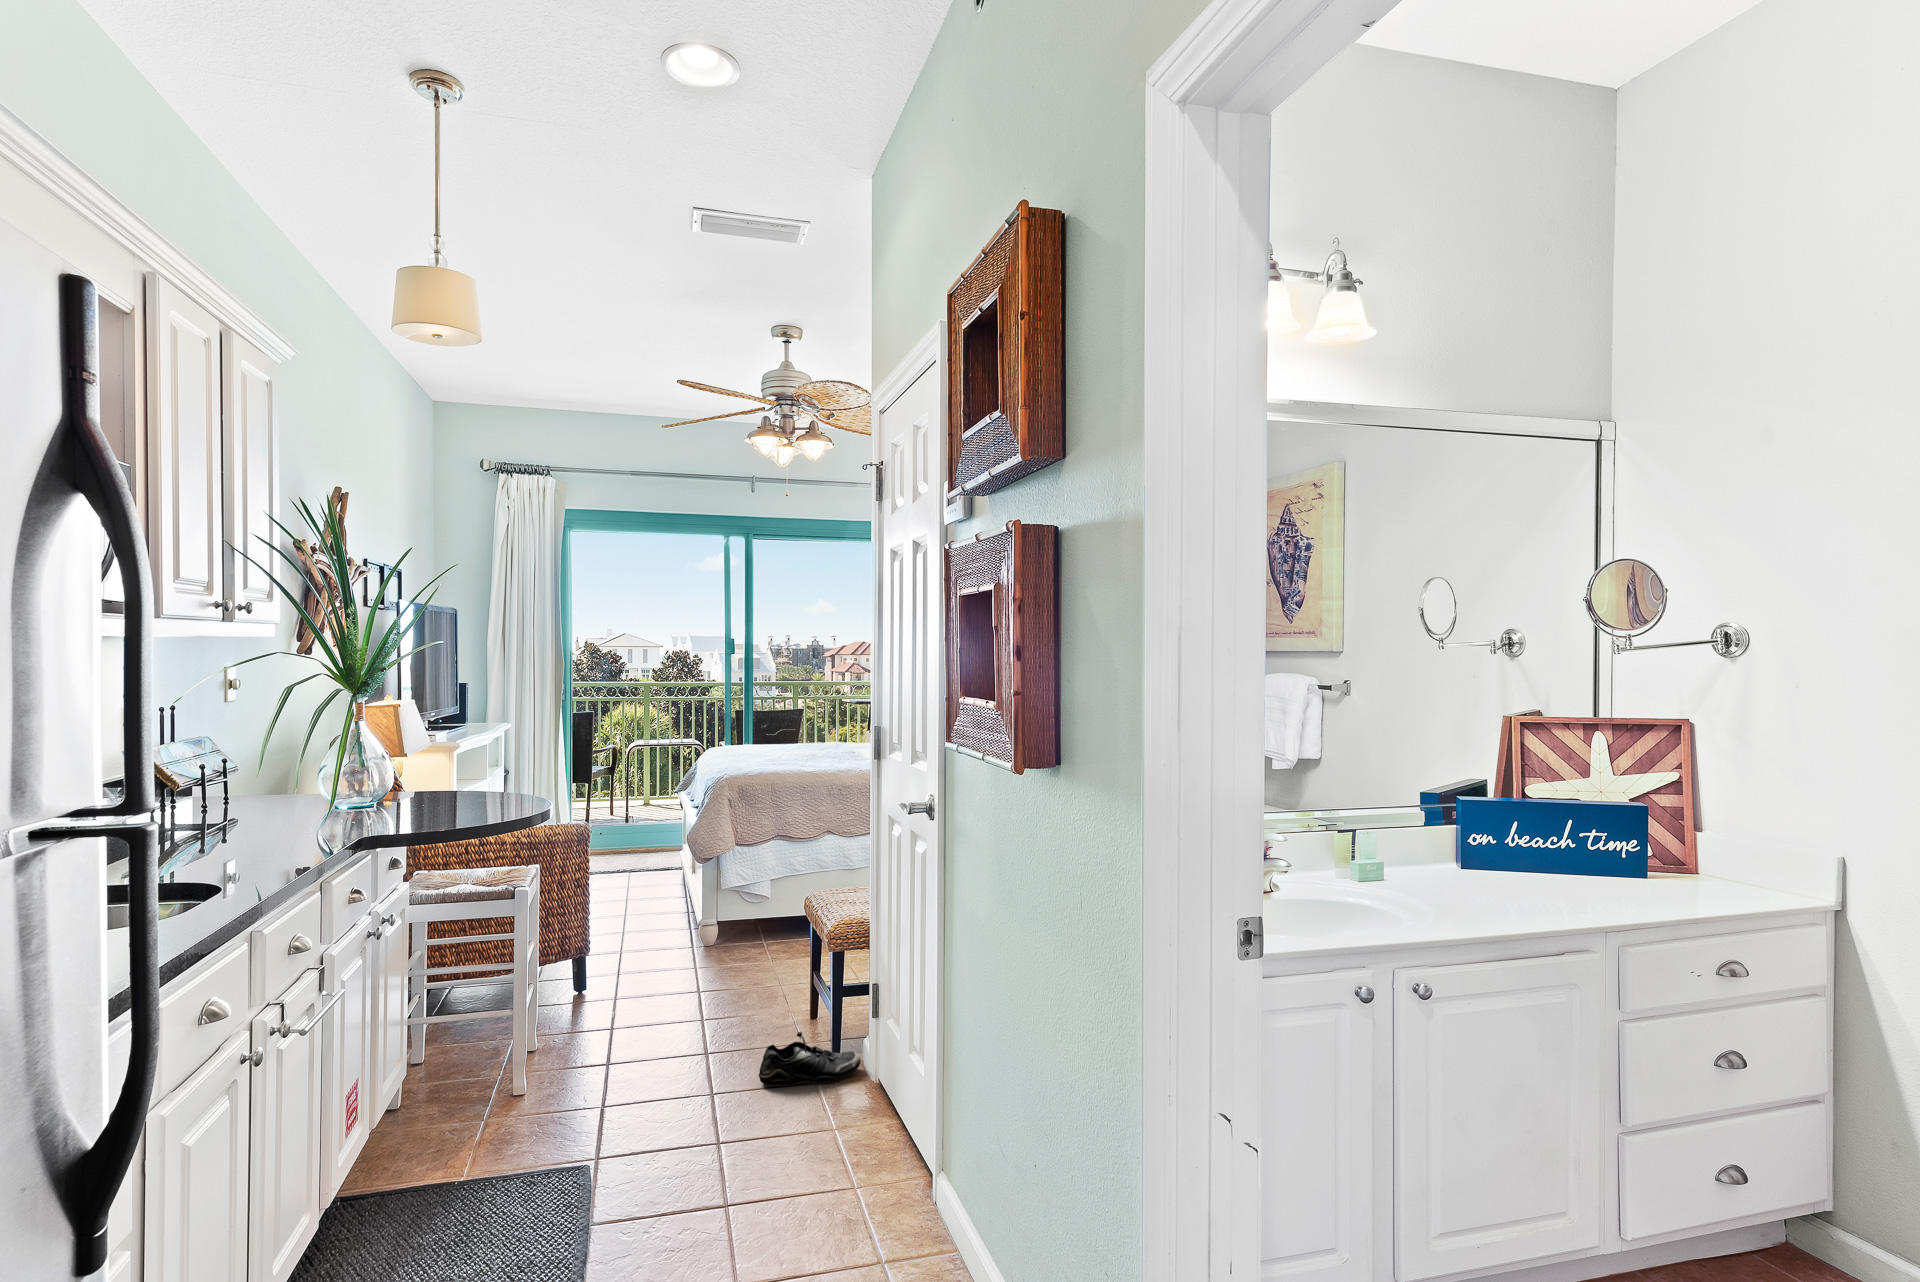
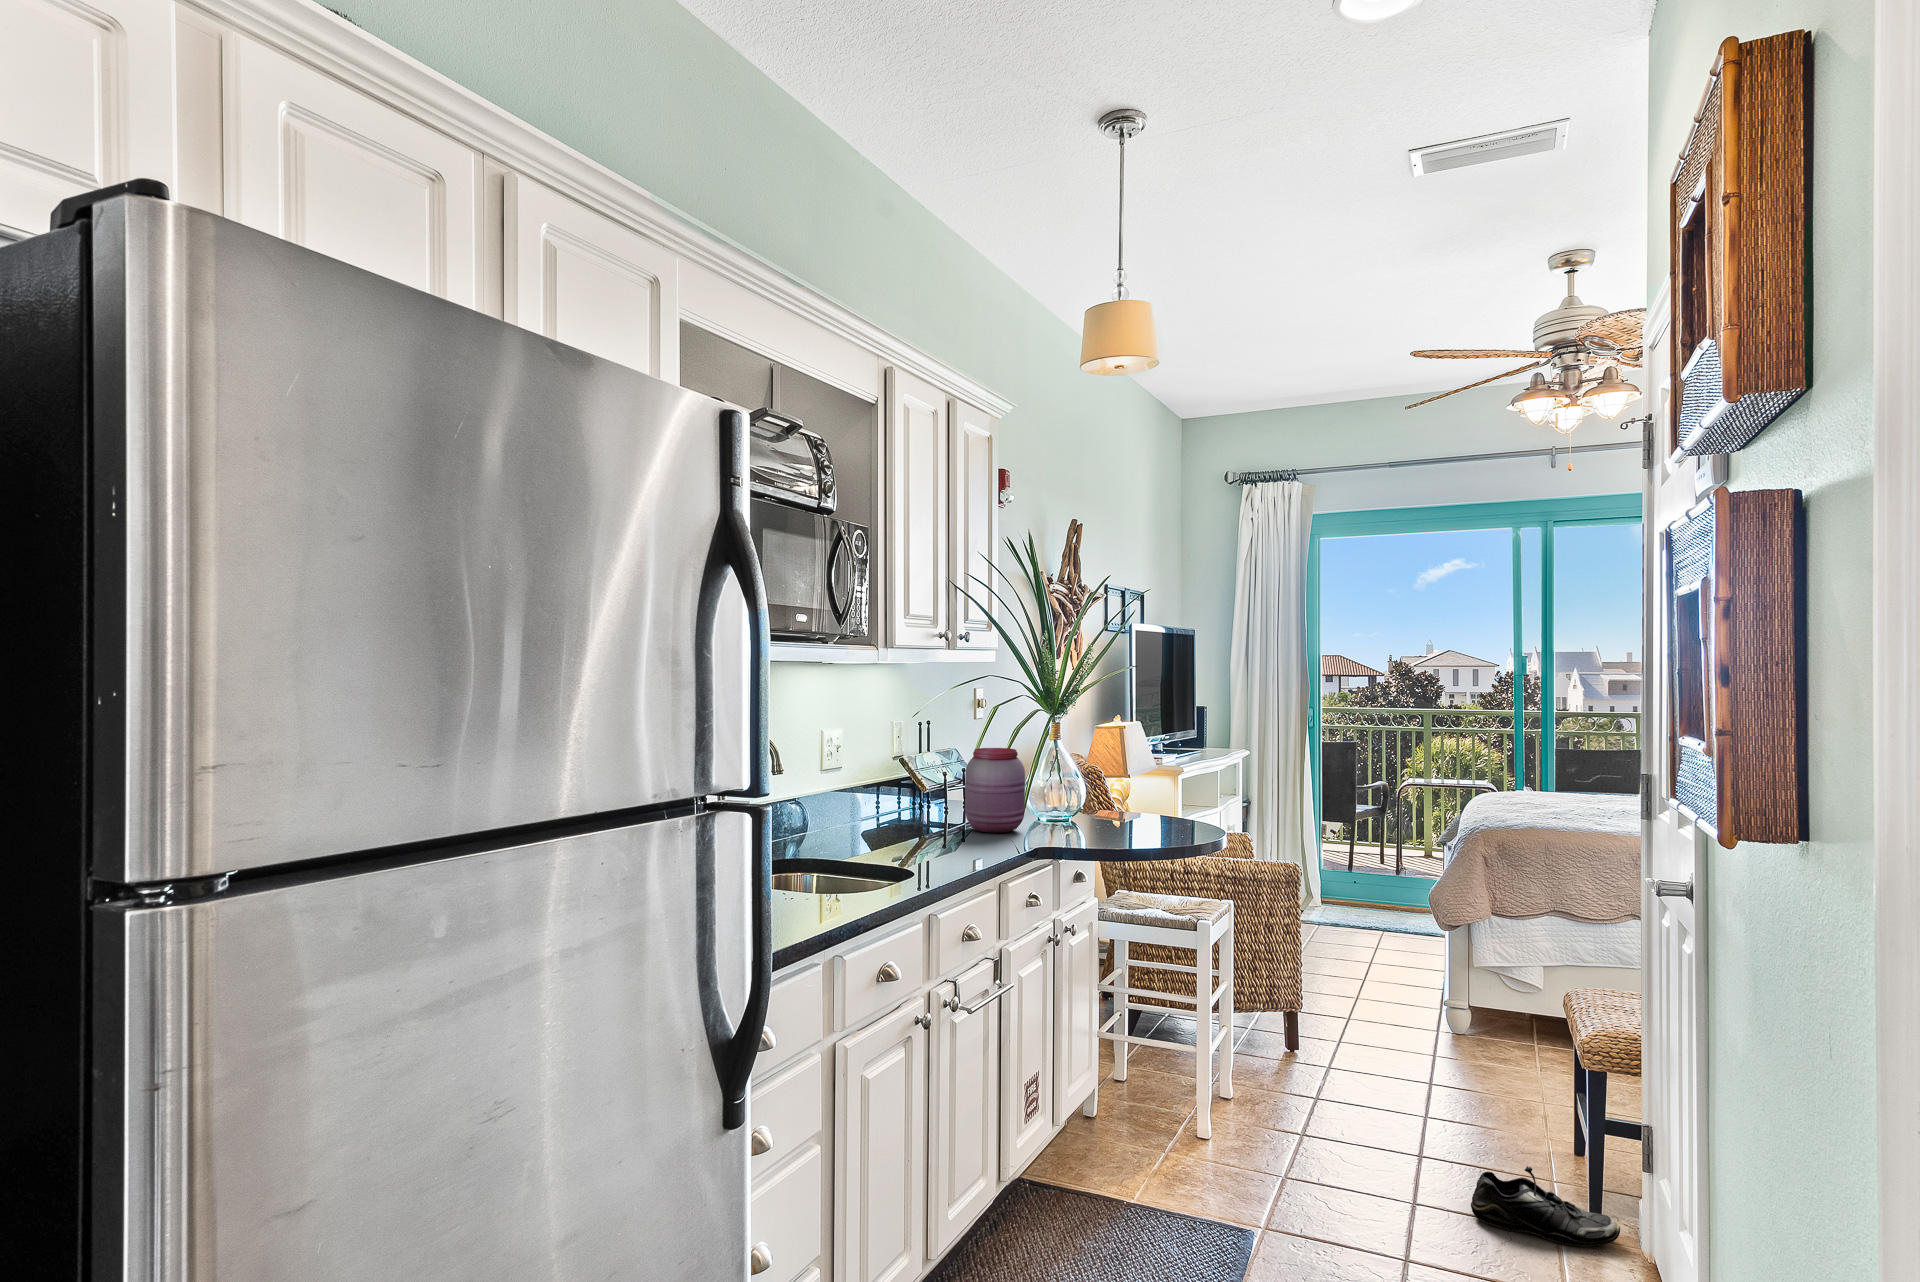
jar: none [246,734,328,830] -> present [965,748,1025,833]

